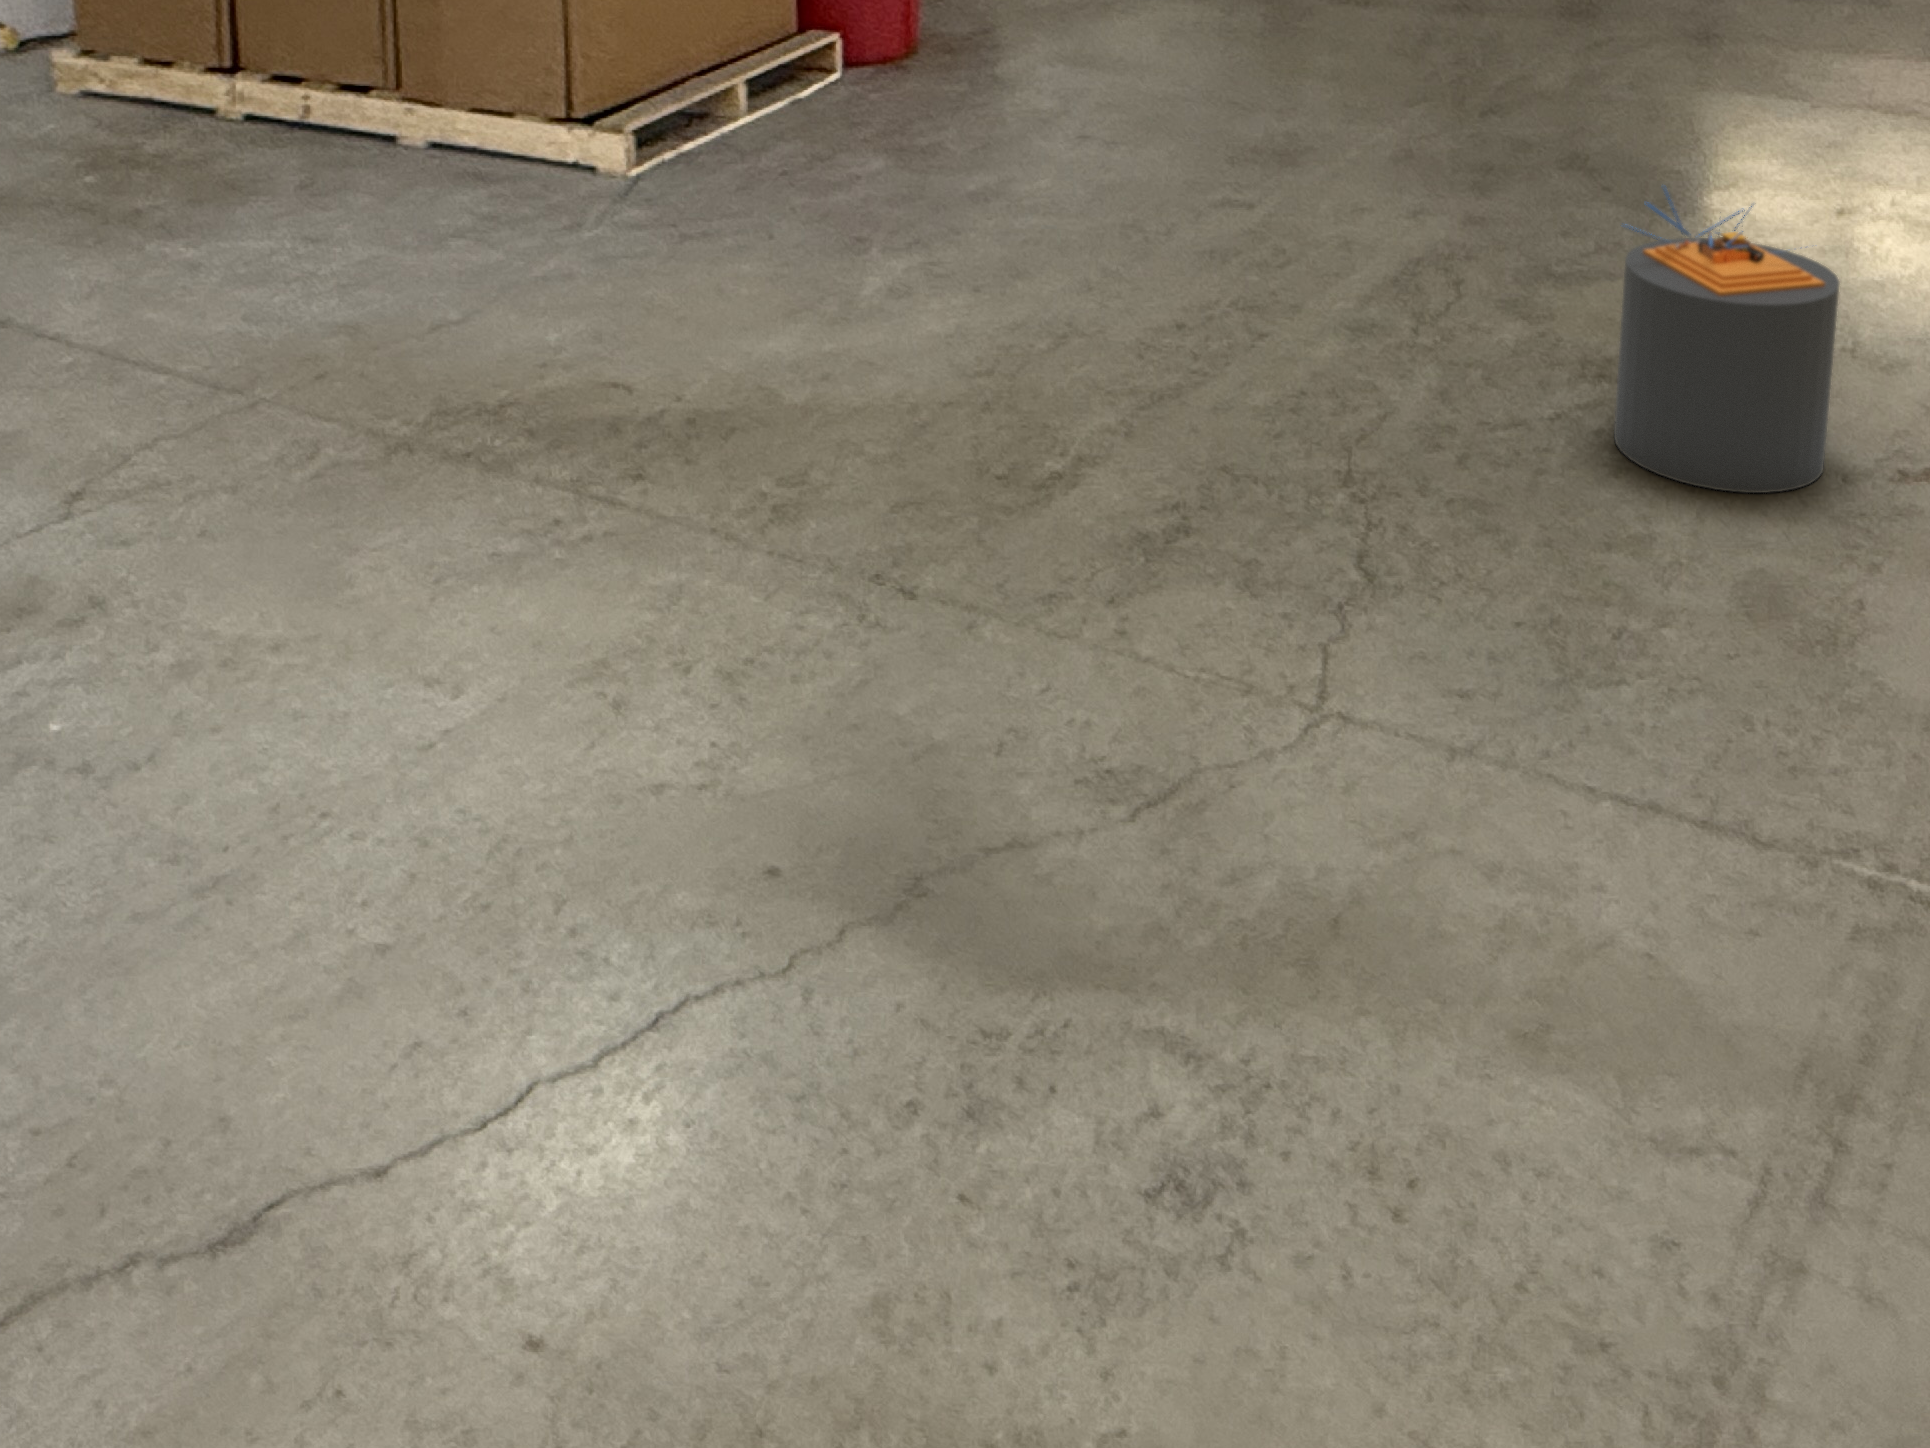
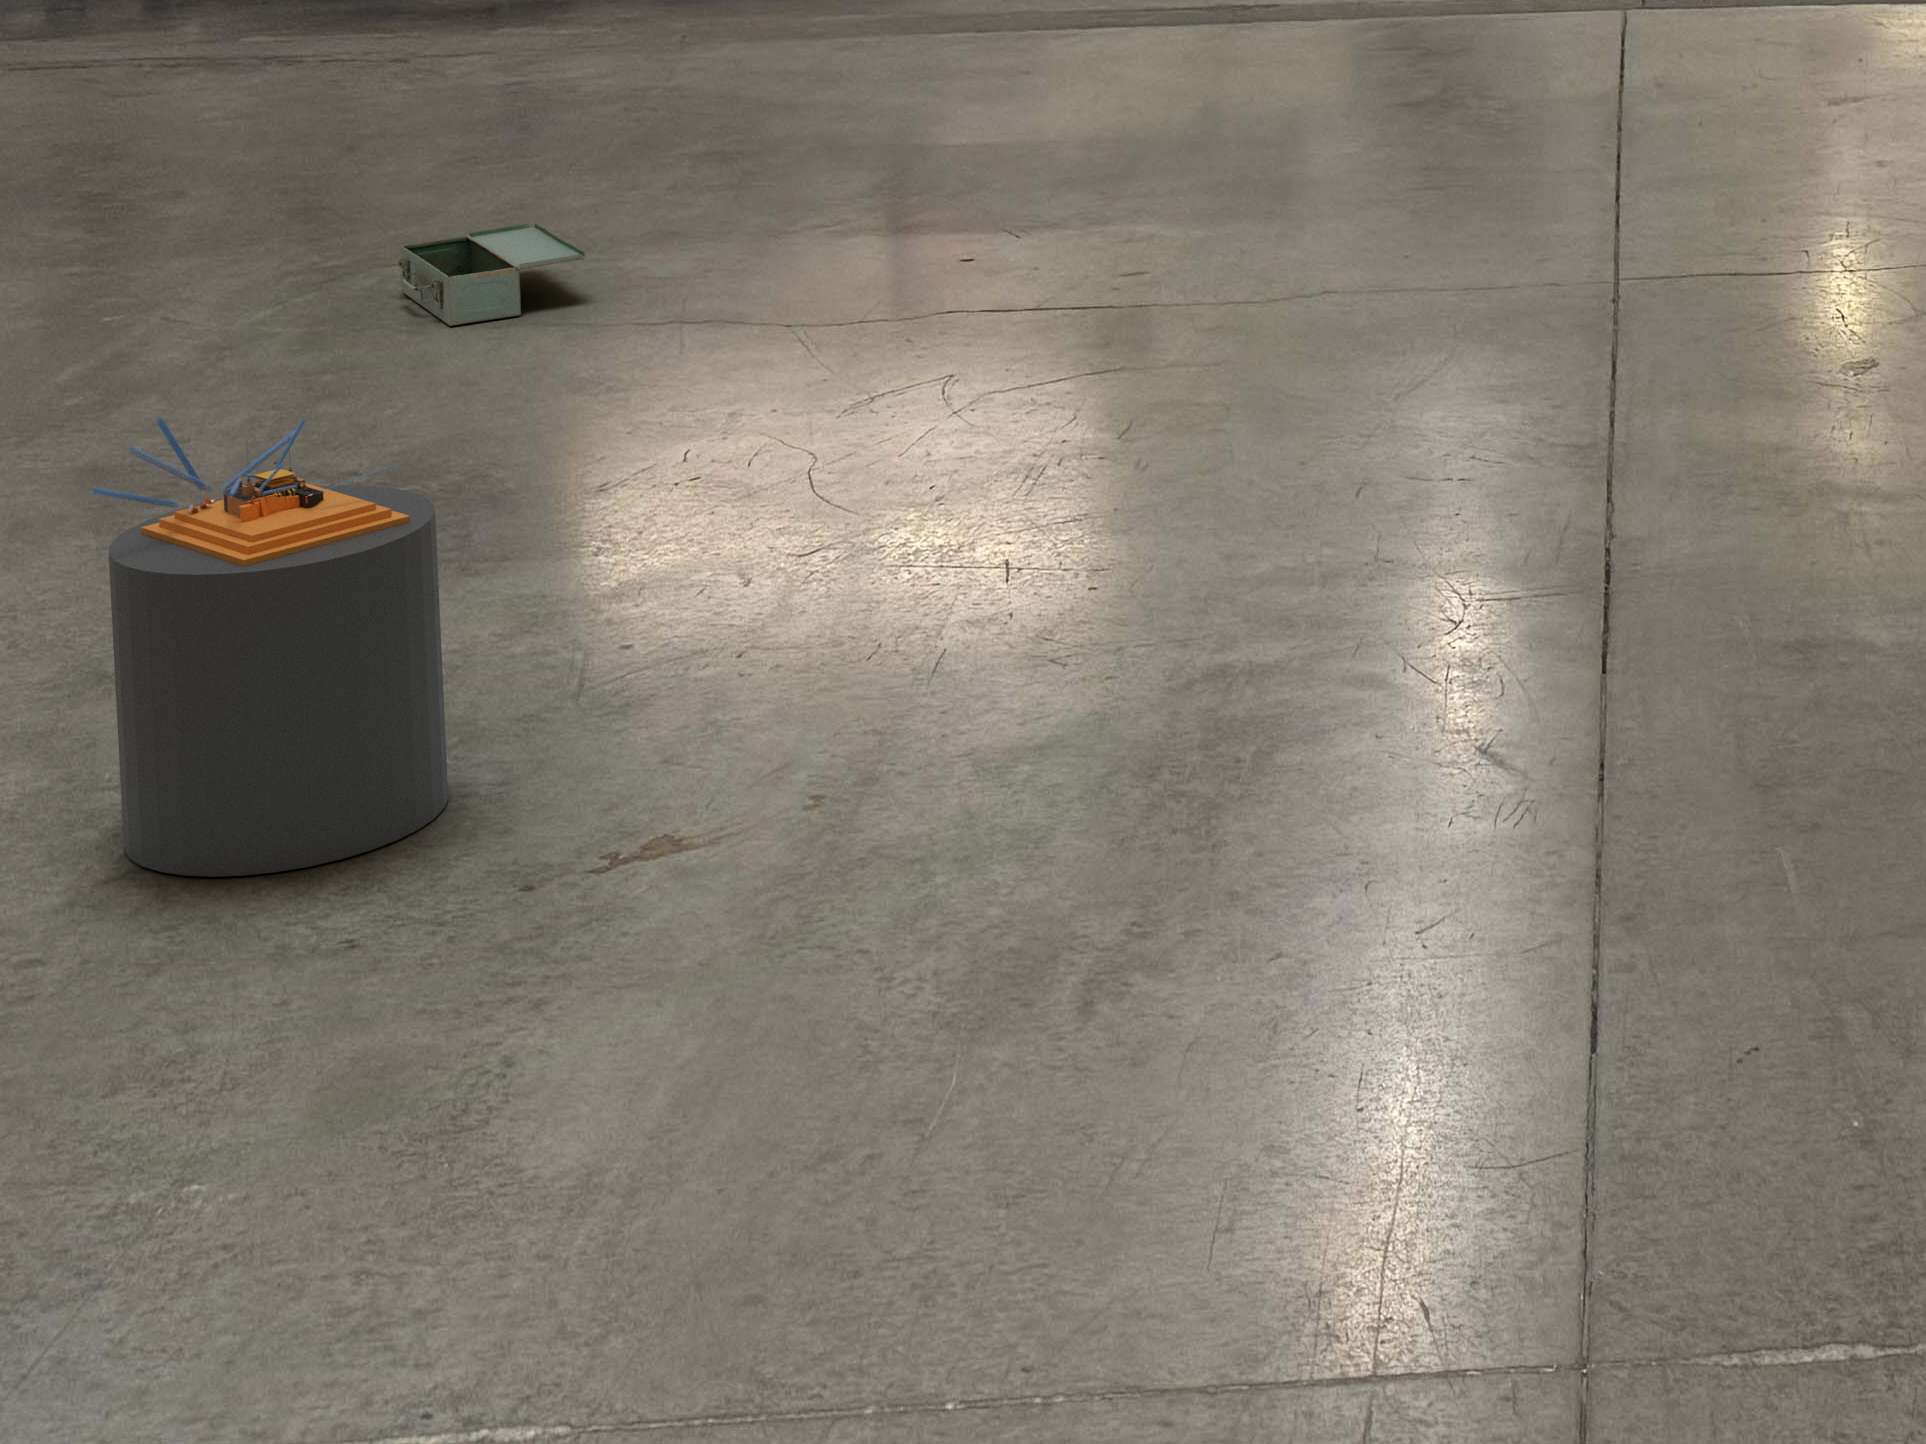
toolbox: none [1698,45,1826,105] -> present [398,223,586,326]

